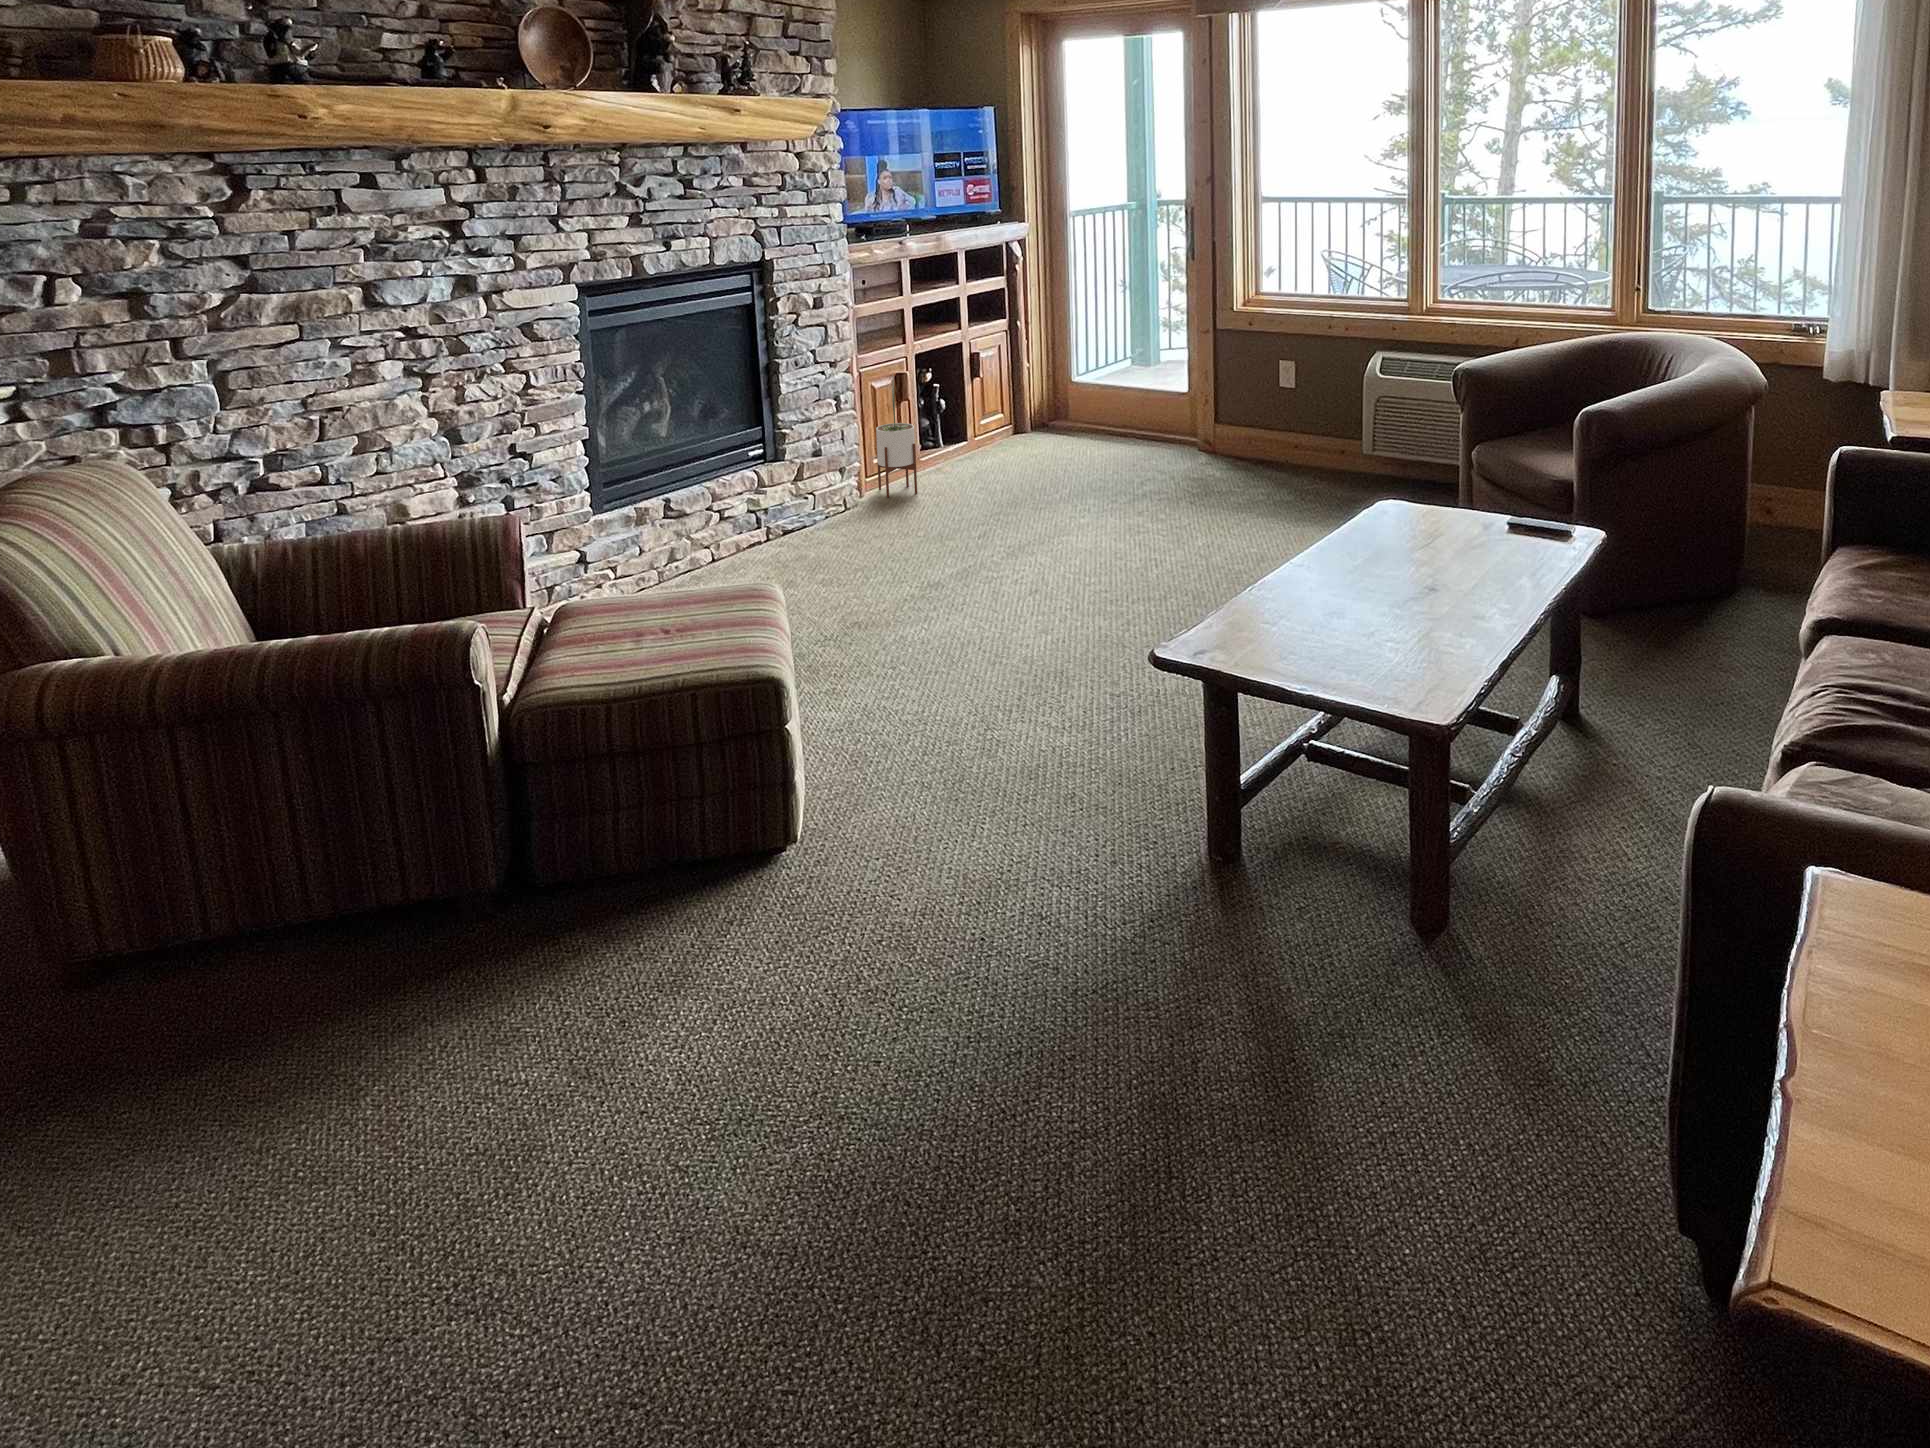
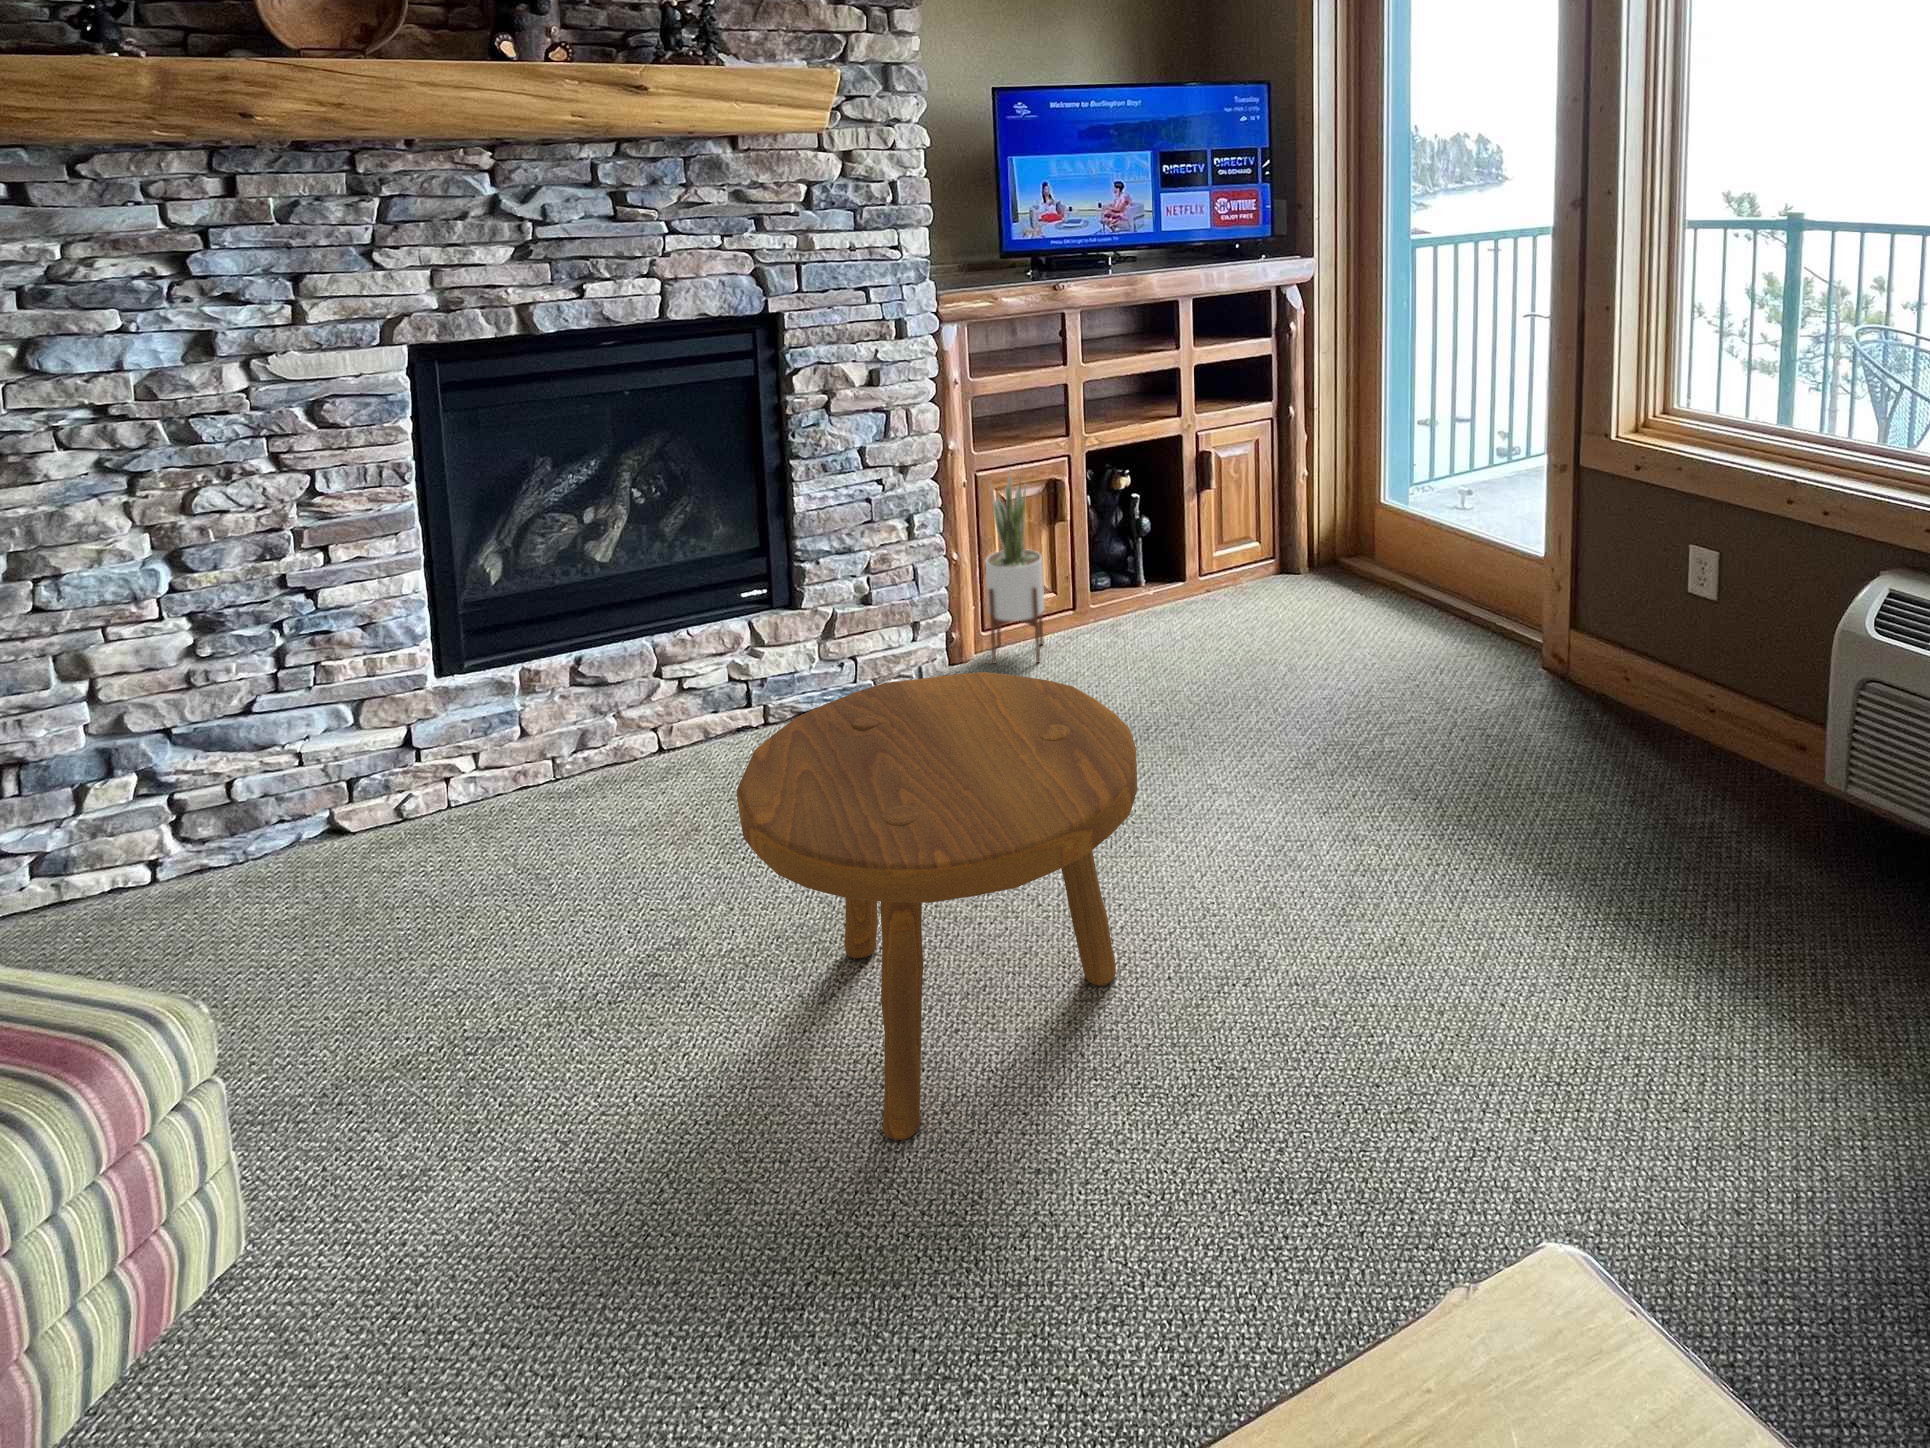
footstool: none [936,439,1140,635] -> present [737,672,1137,1140]

